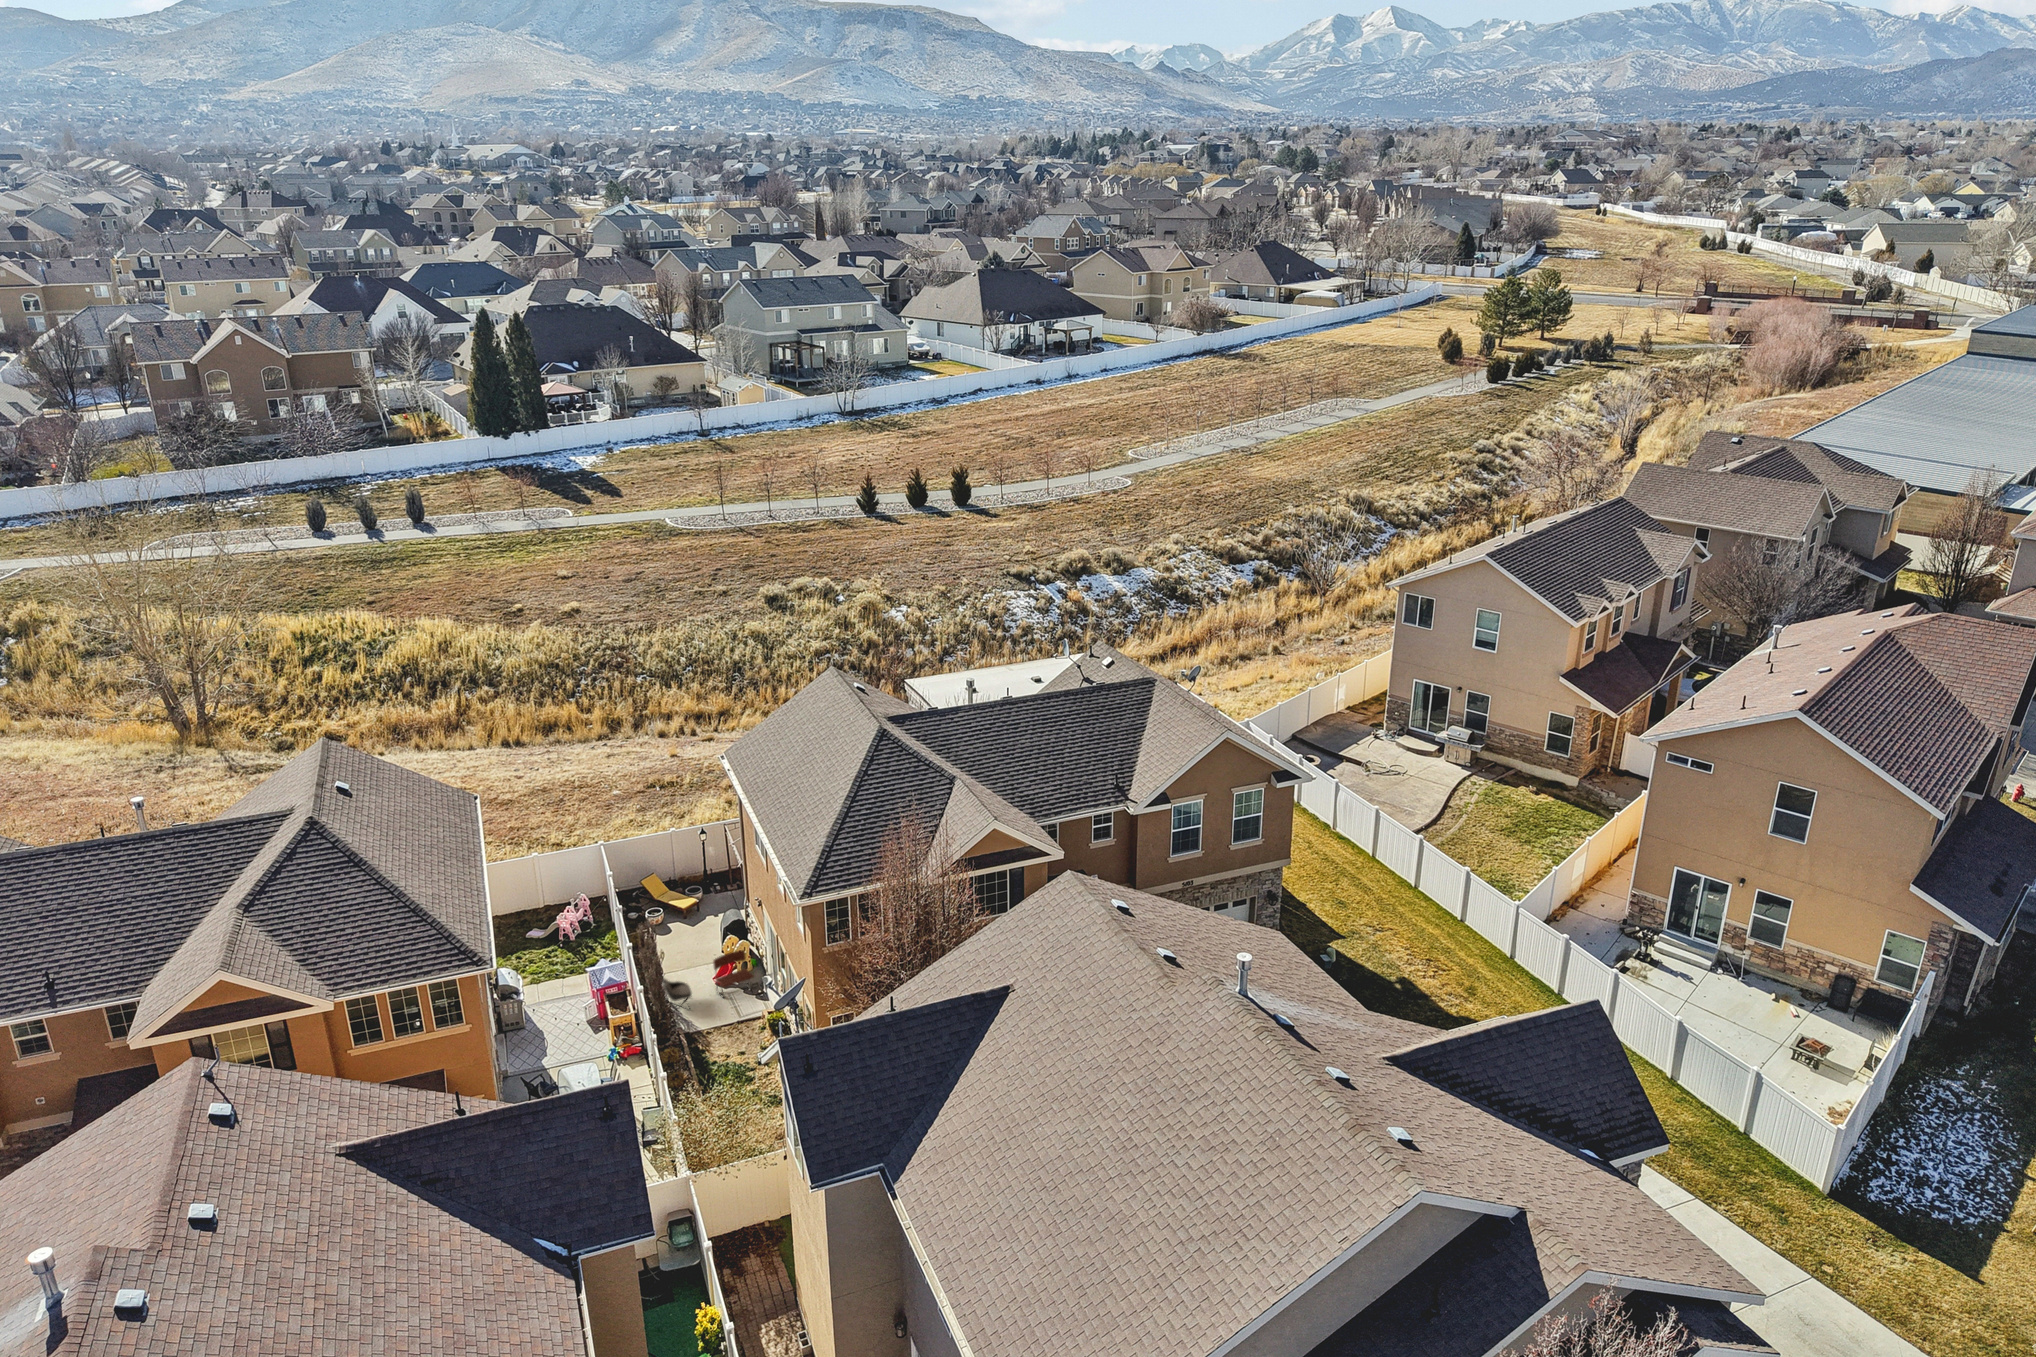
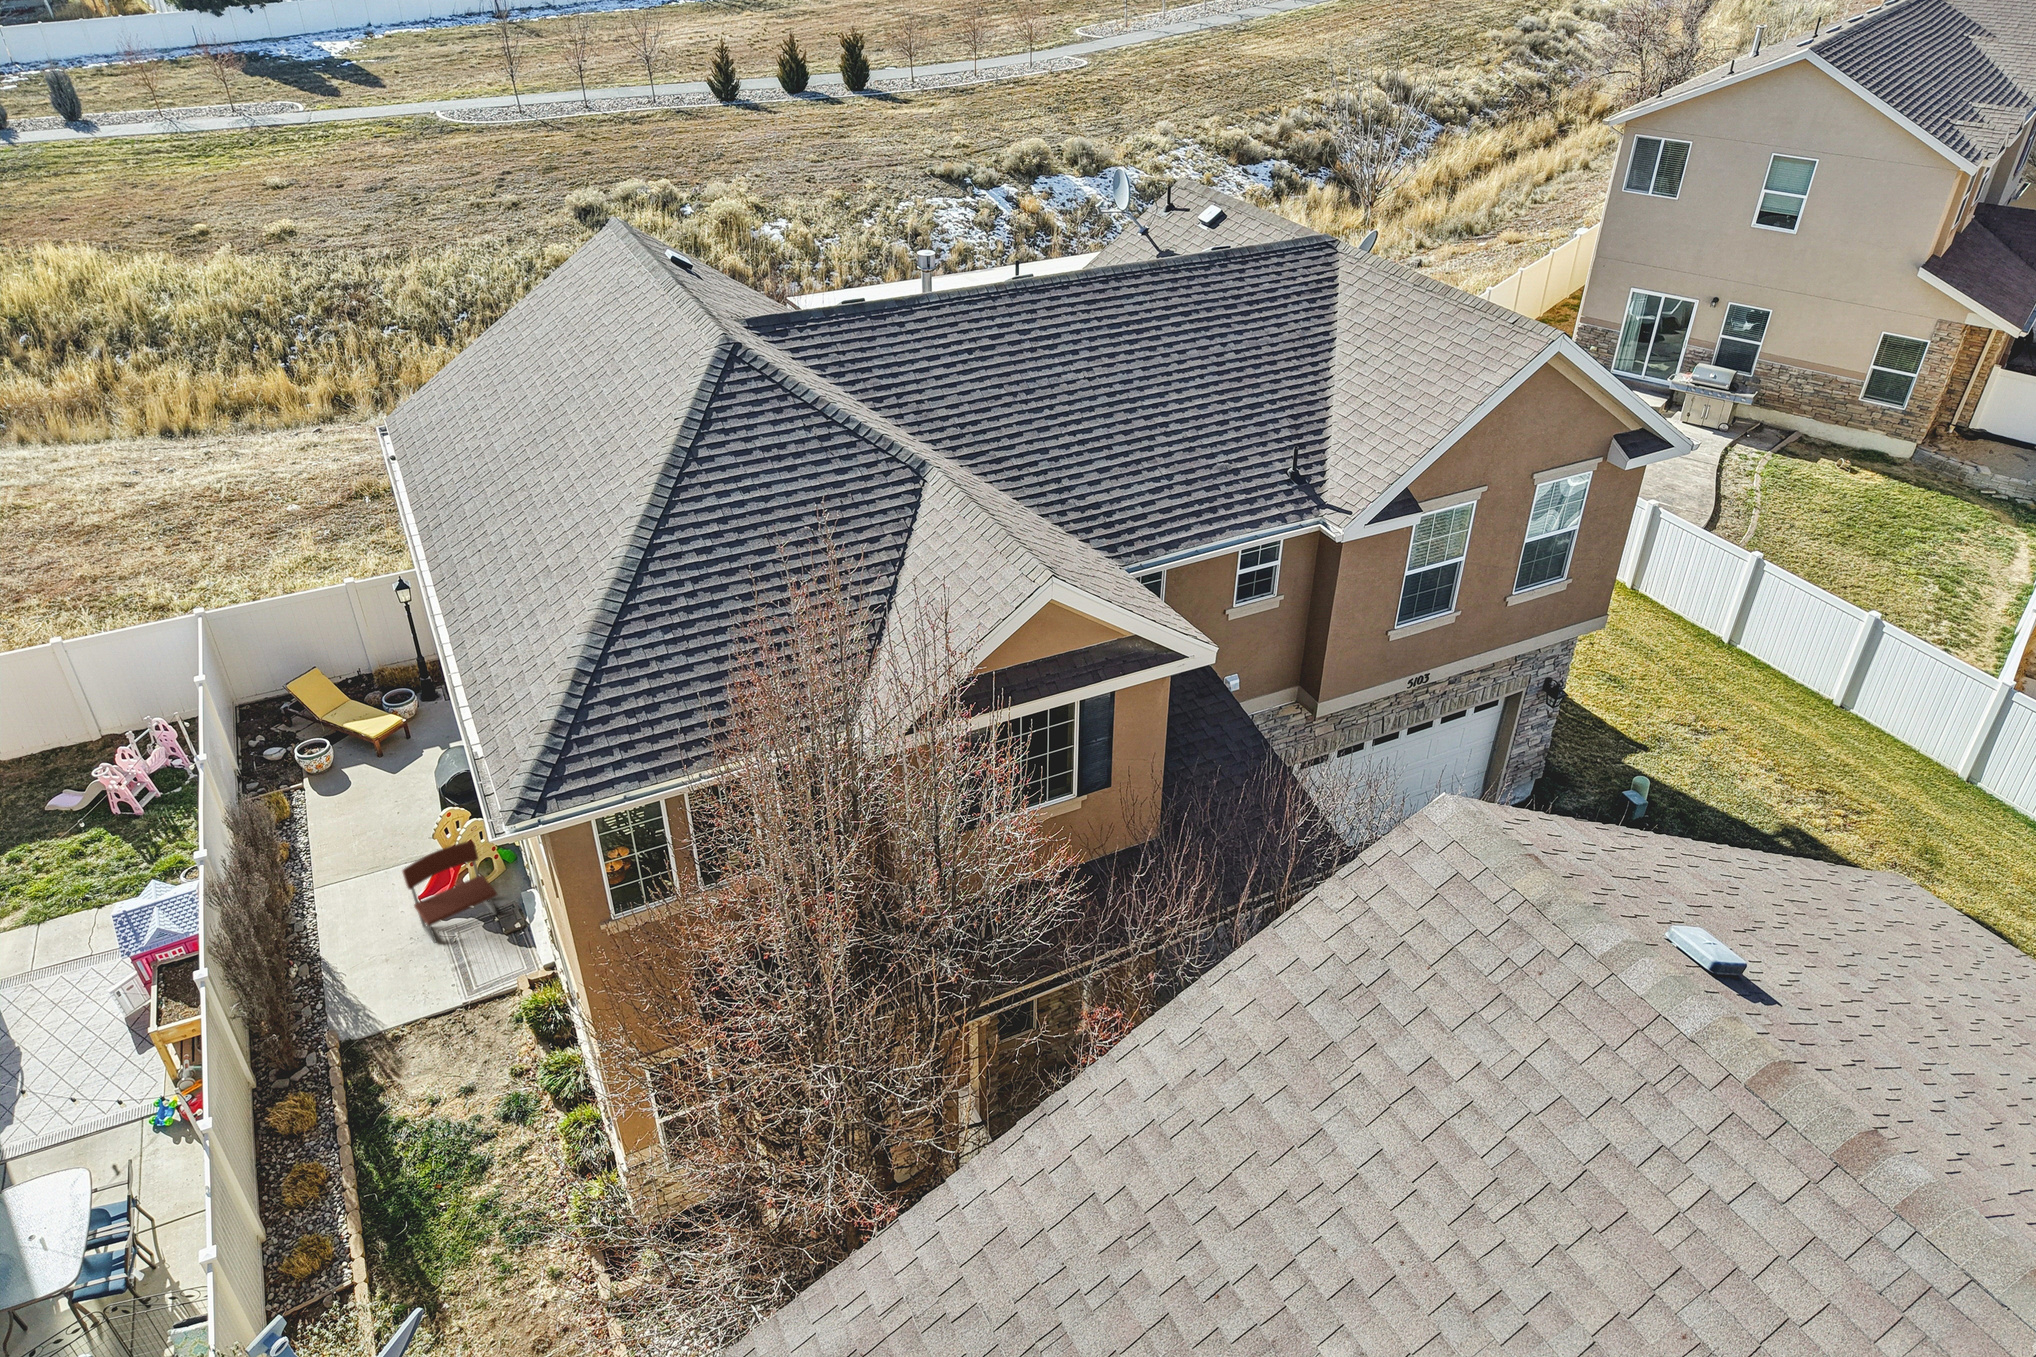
lounge chair: present [662,979,692,1001] -> none [286,917,360,989]

